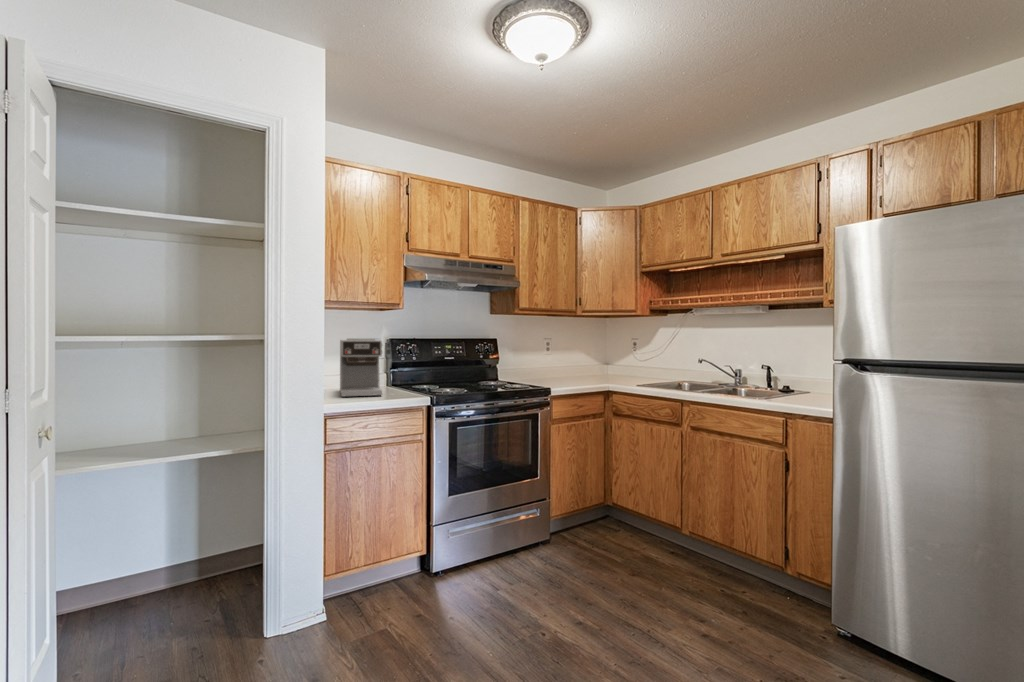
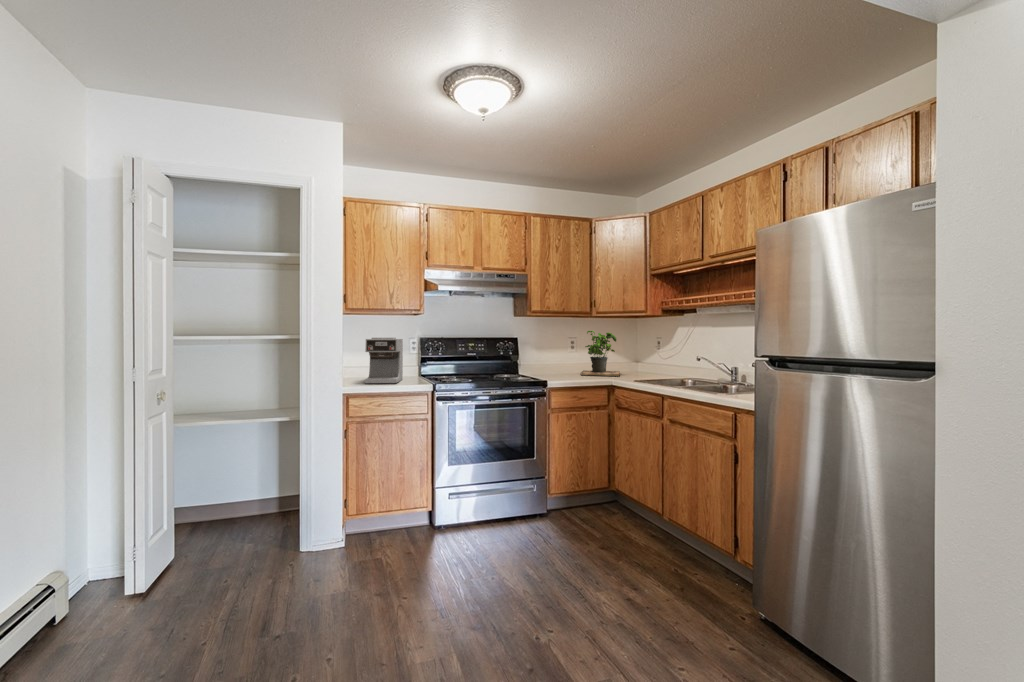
potted plant: none [561,330,608,379] -> present [580,331,620,376]

